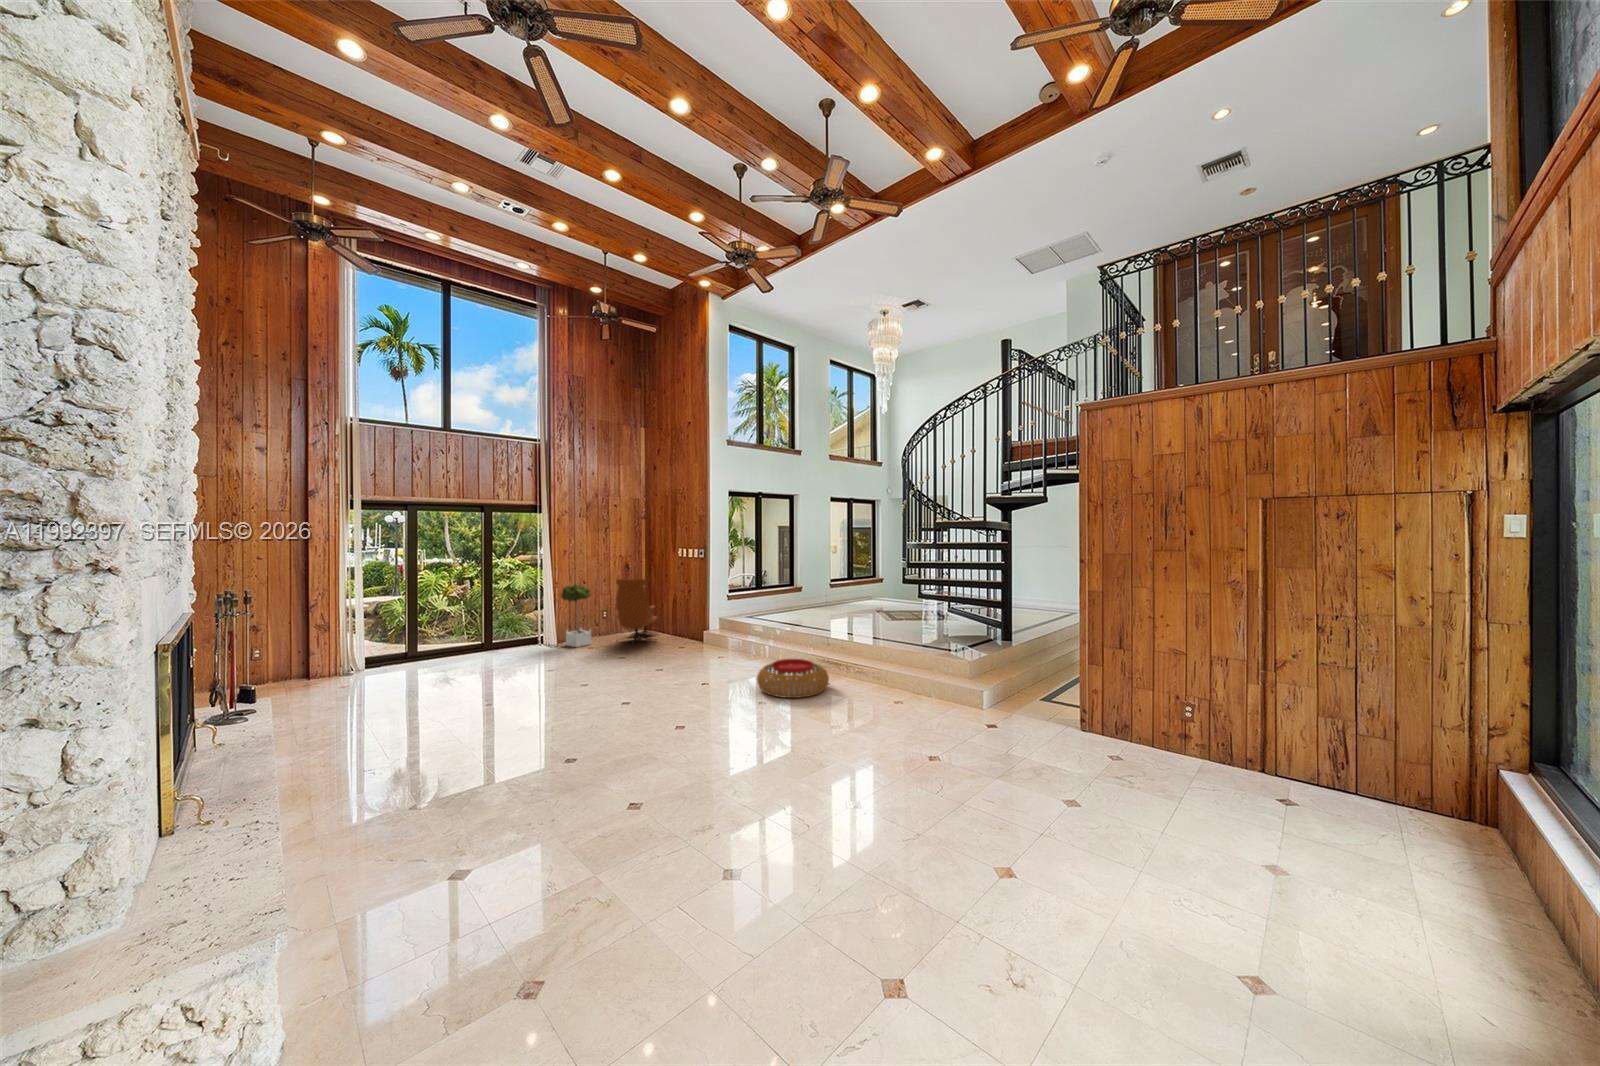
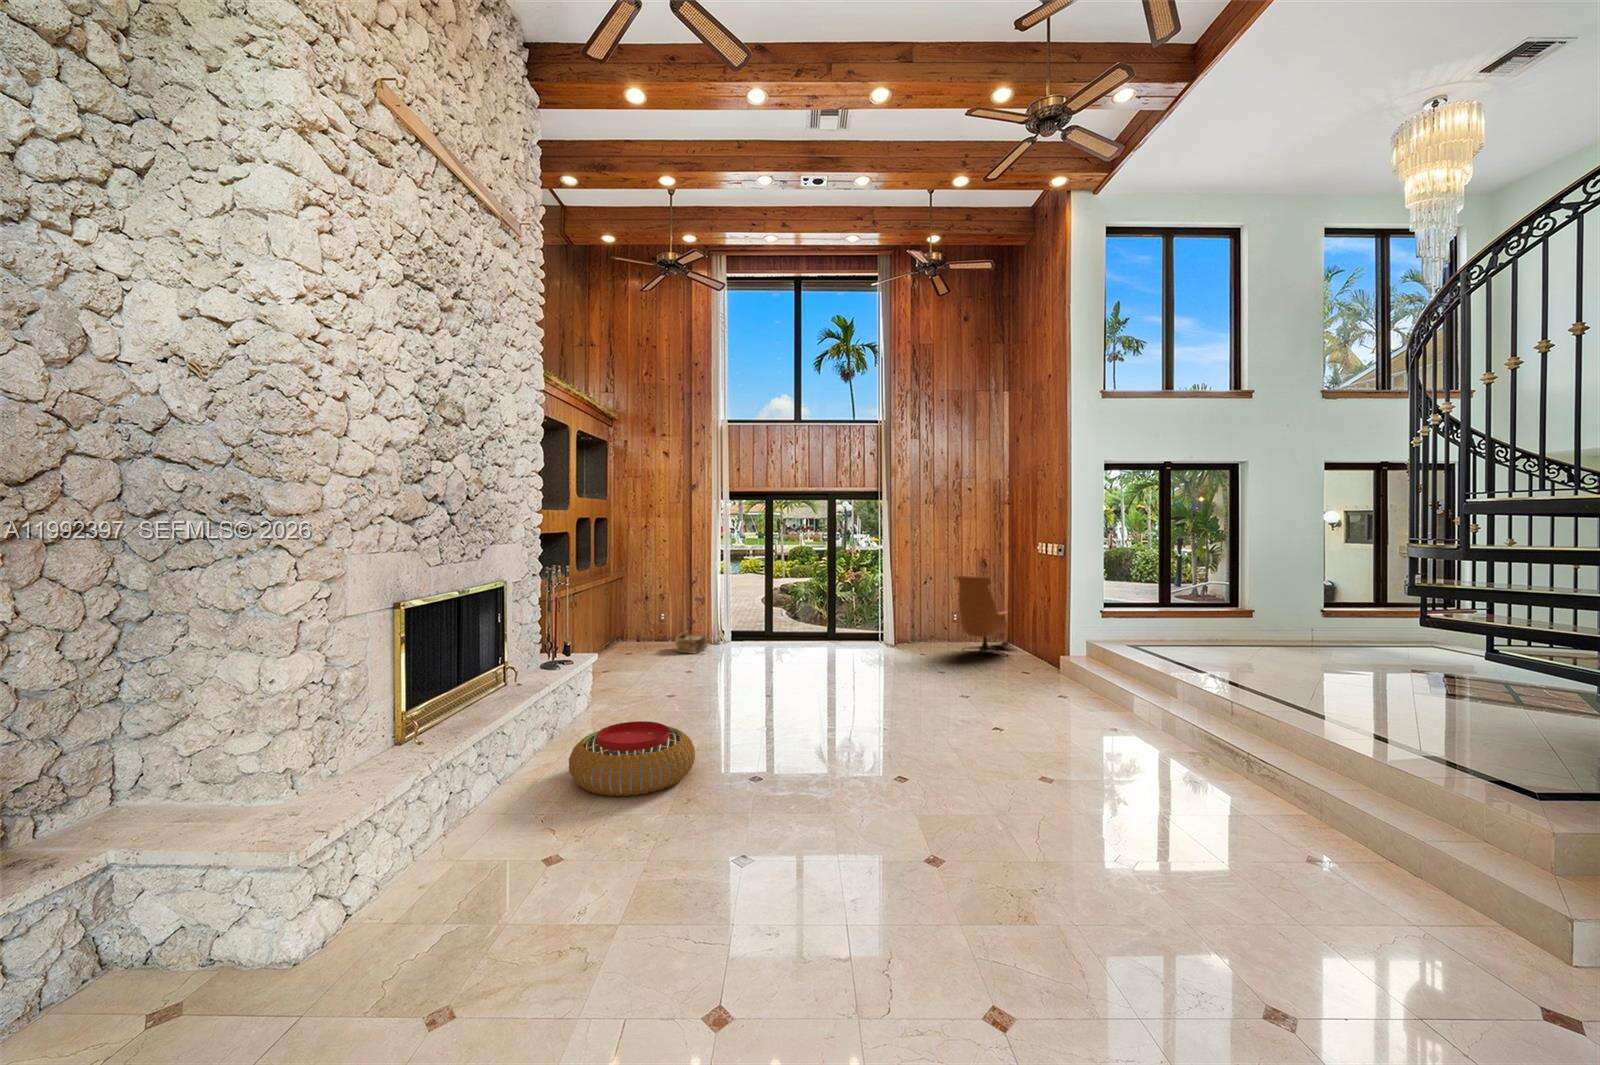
potted tree: present [561,585,591,647] -> none [903,578,934,650]
woven basket: none [297,657,342,693] -> present [676,632,707,654]
pouf: present [757,659,829,698] -> present [569,721,695,796]

